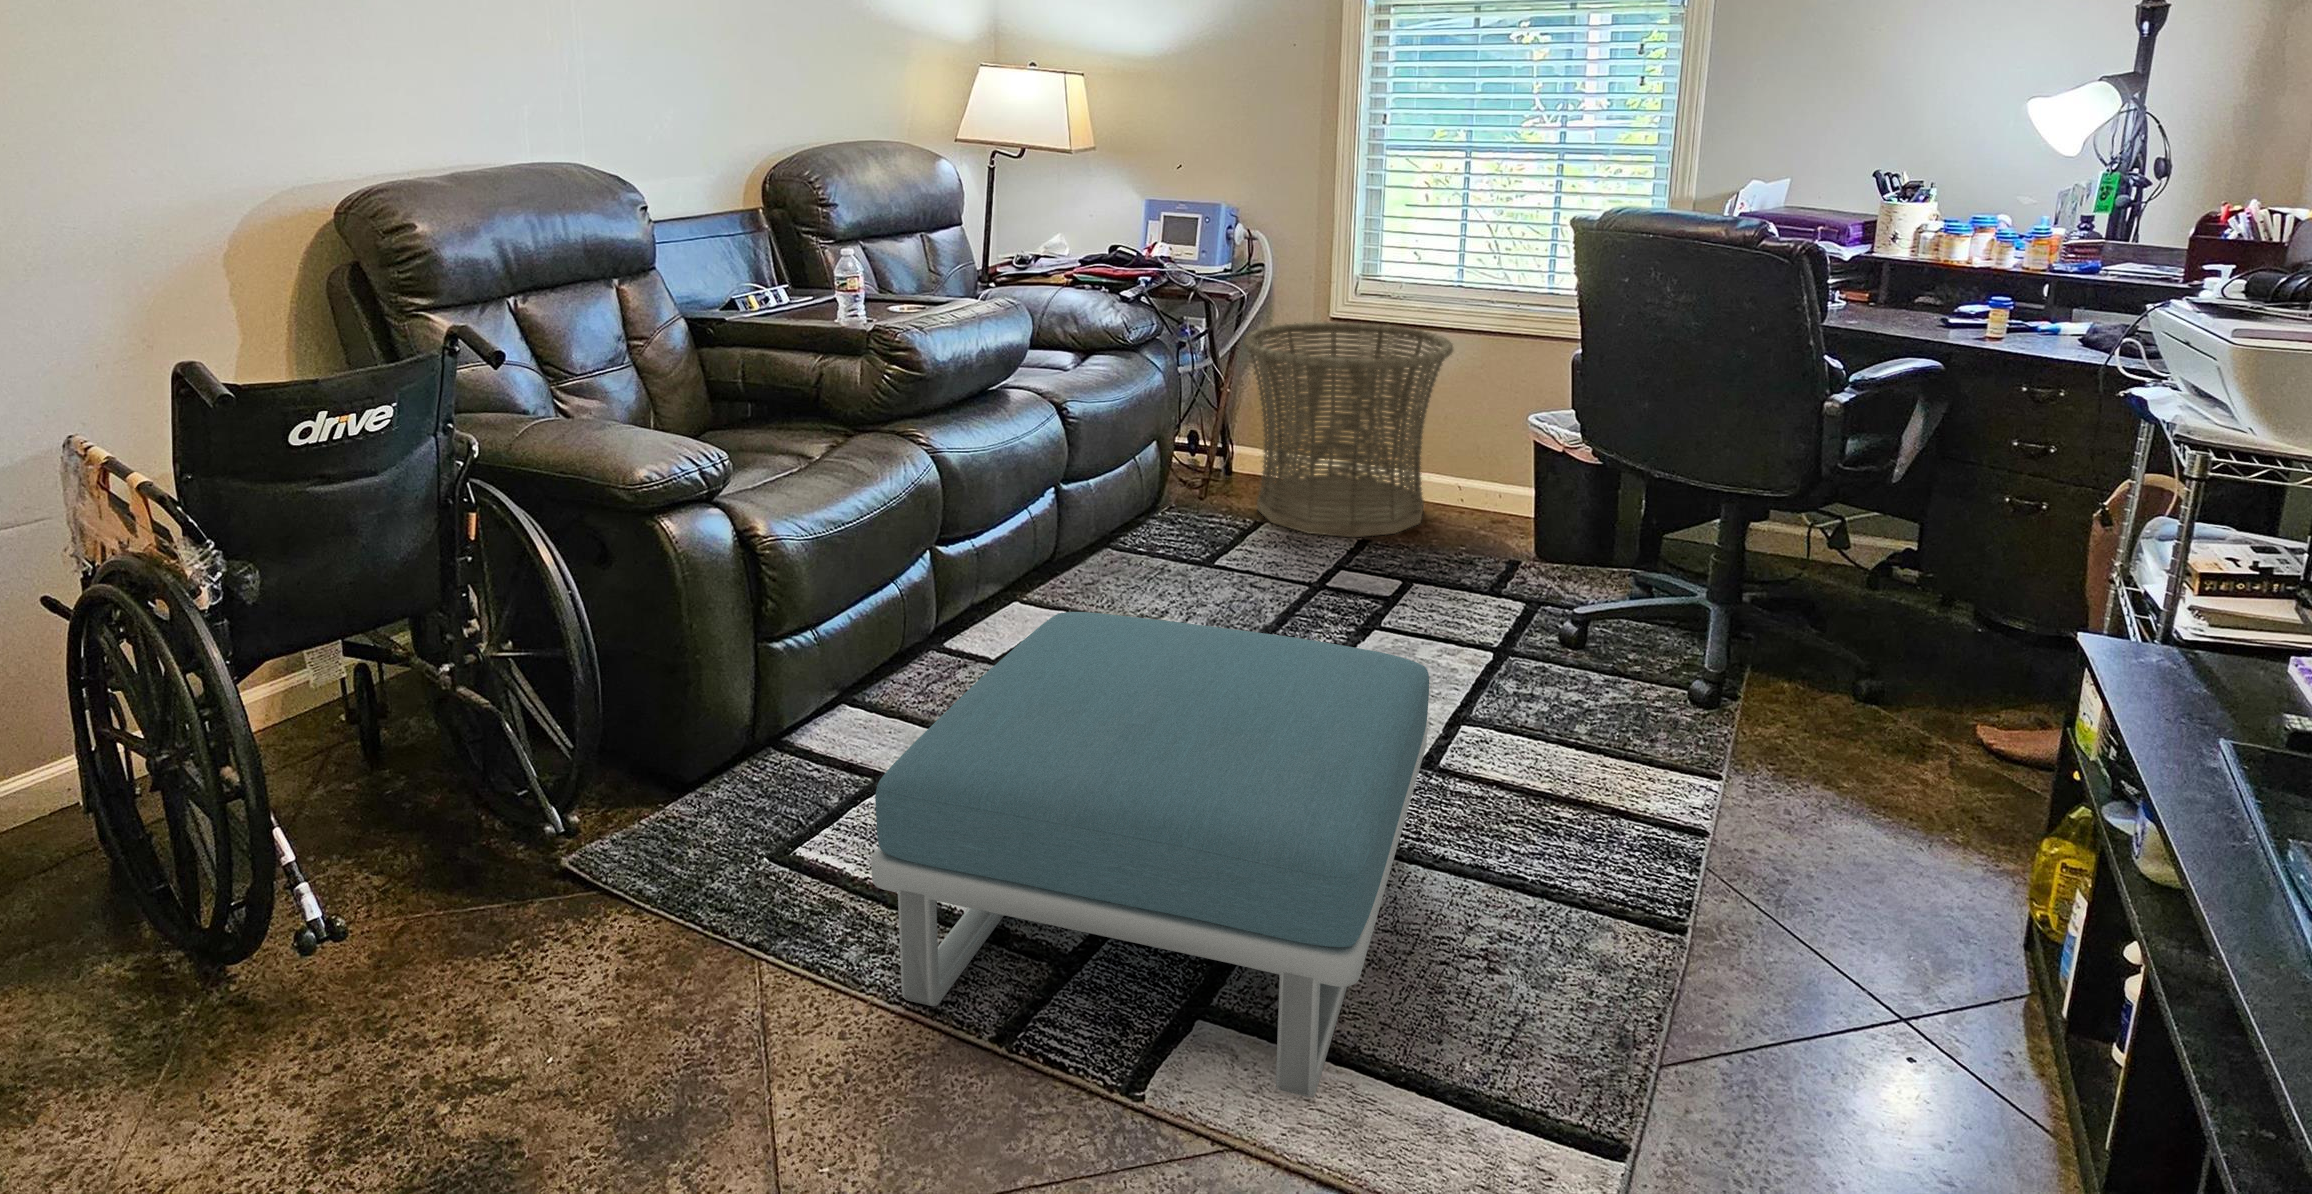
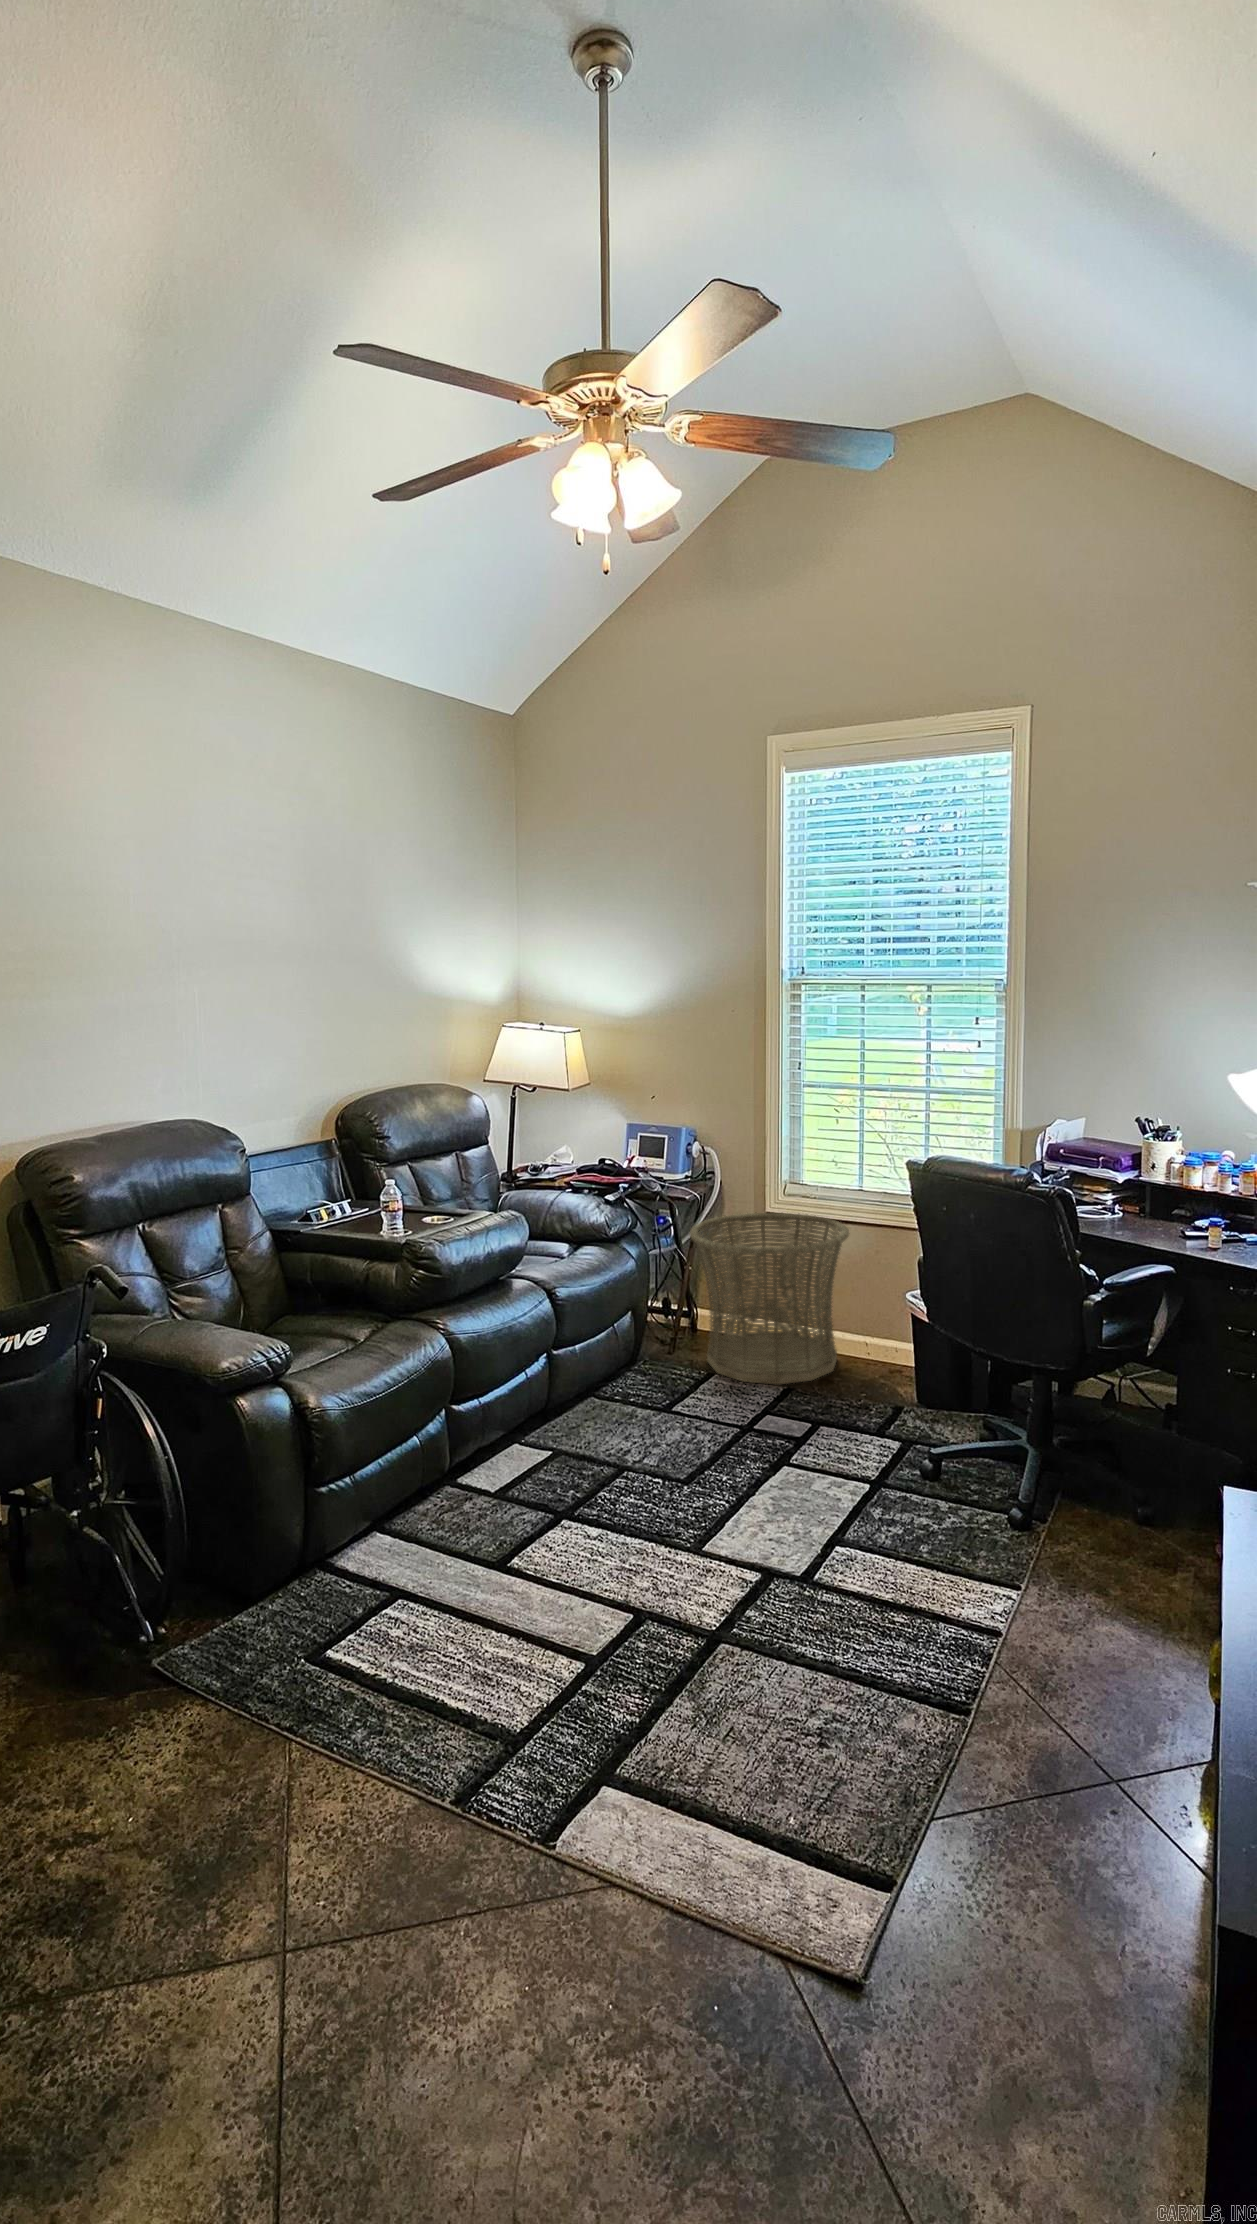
footstool: present [871,612,1429,1097] -> none [368,1464,787,1849]

